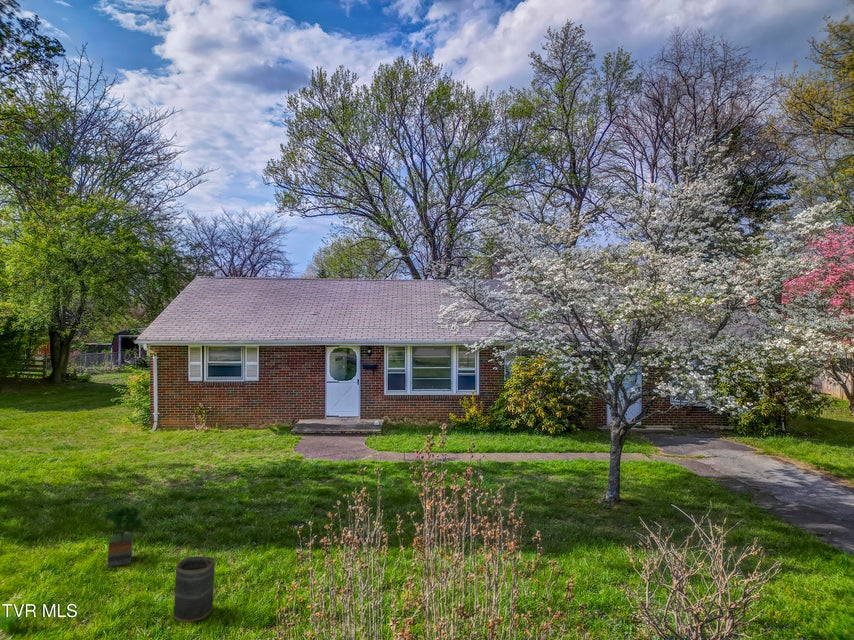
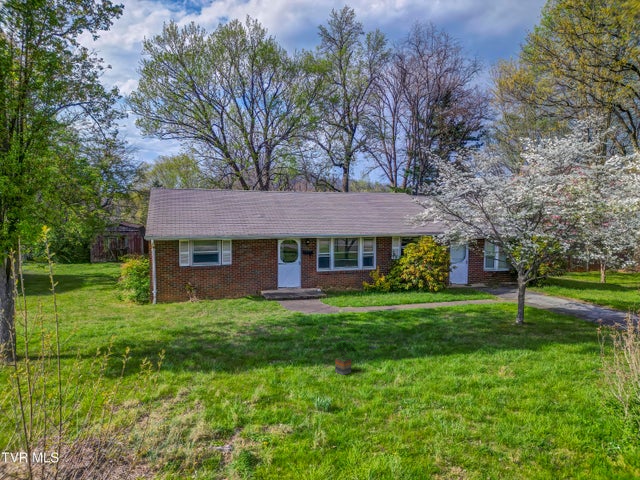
basket: present [173,539,216,622] -> none [423,349,444,391]

